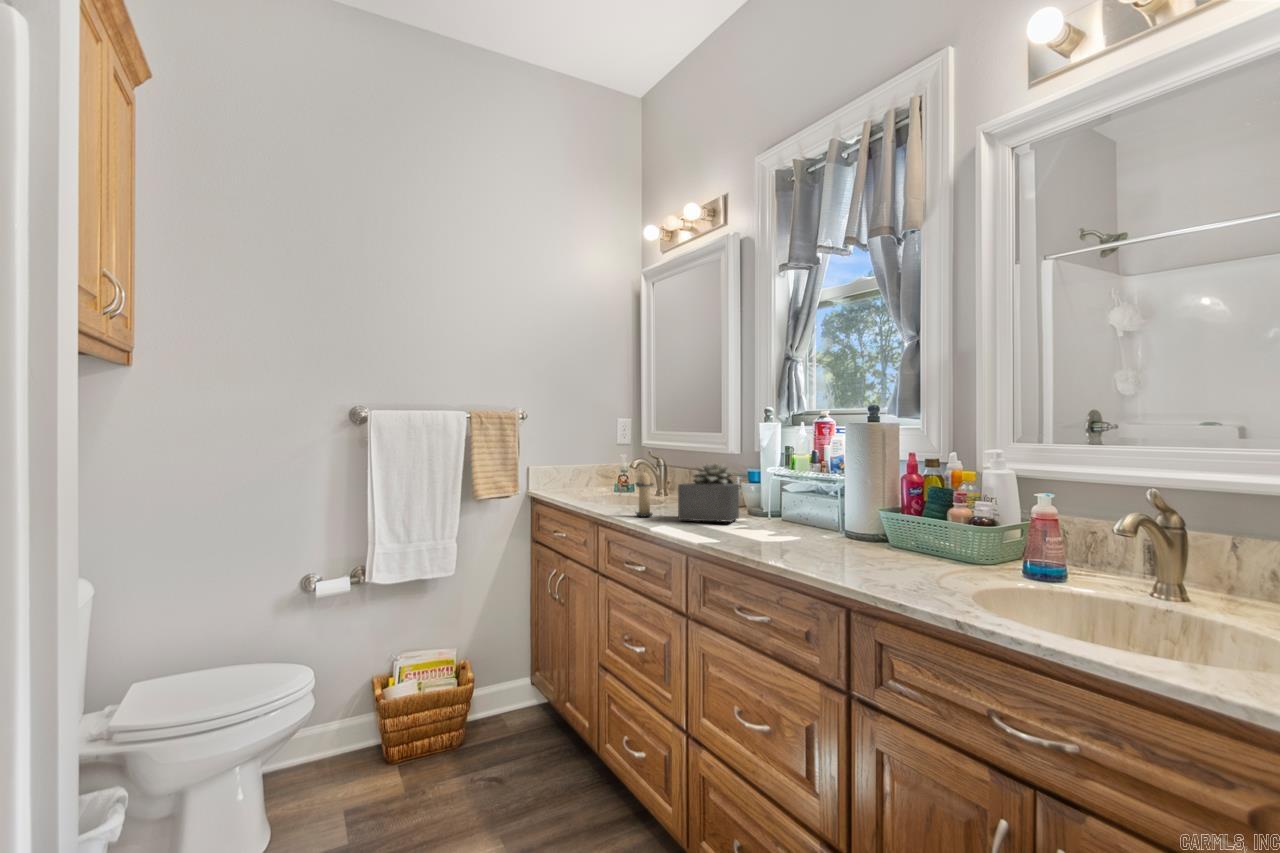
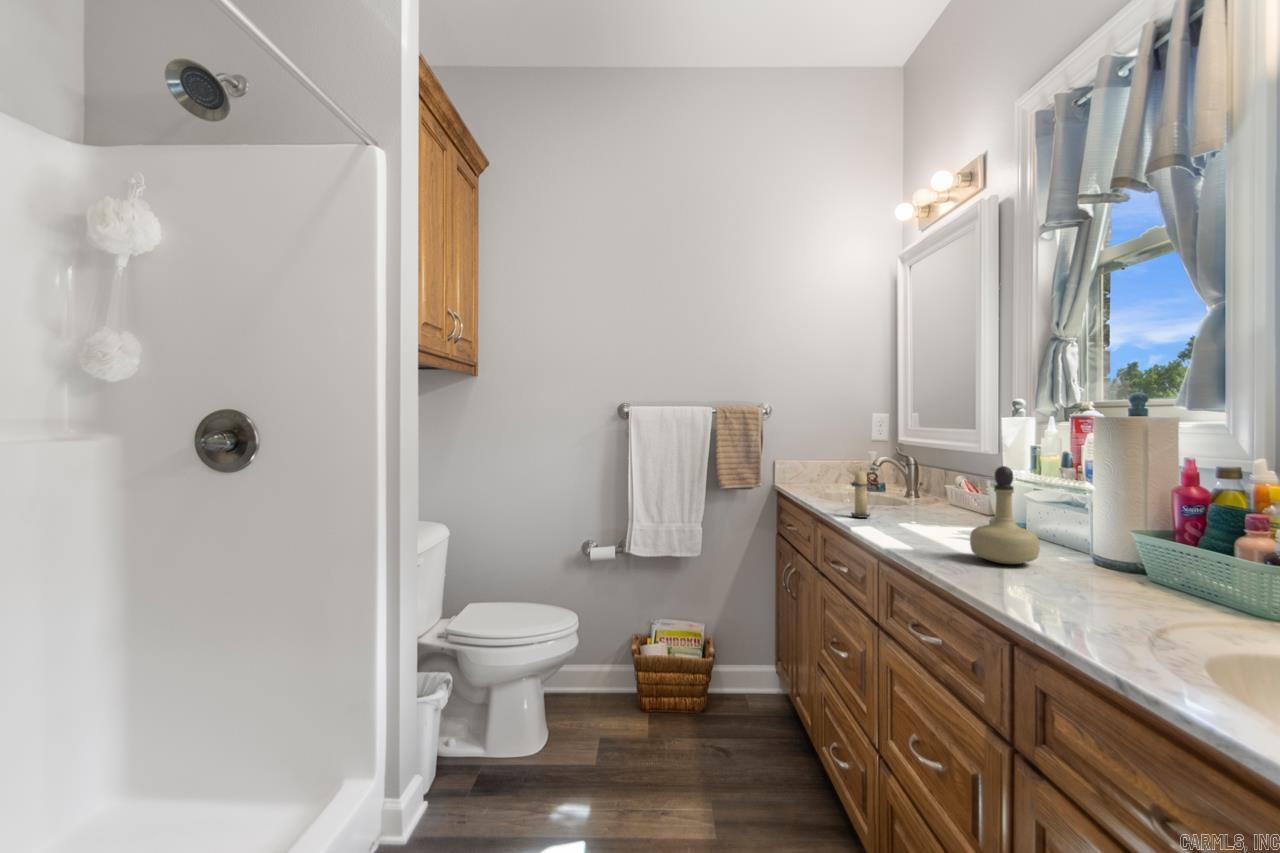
perfume bottle: none [768,462,819,545] -> present [970,466,1040,564]
succulent plant: present [678,463,739,522] -> none [891,462,972,531]

